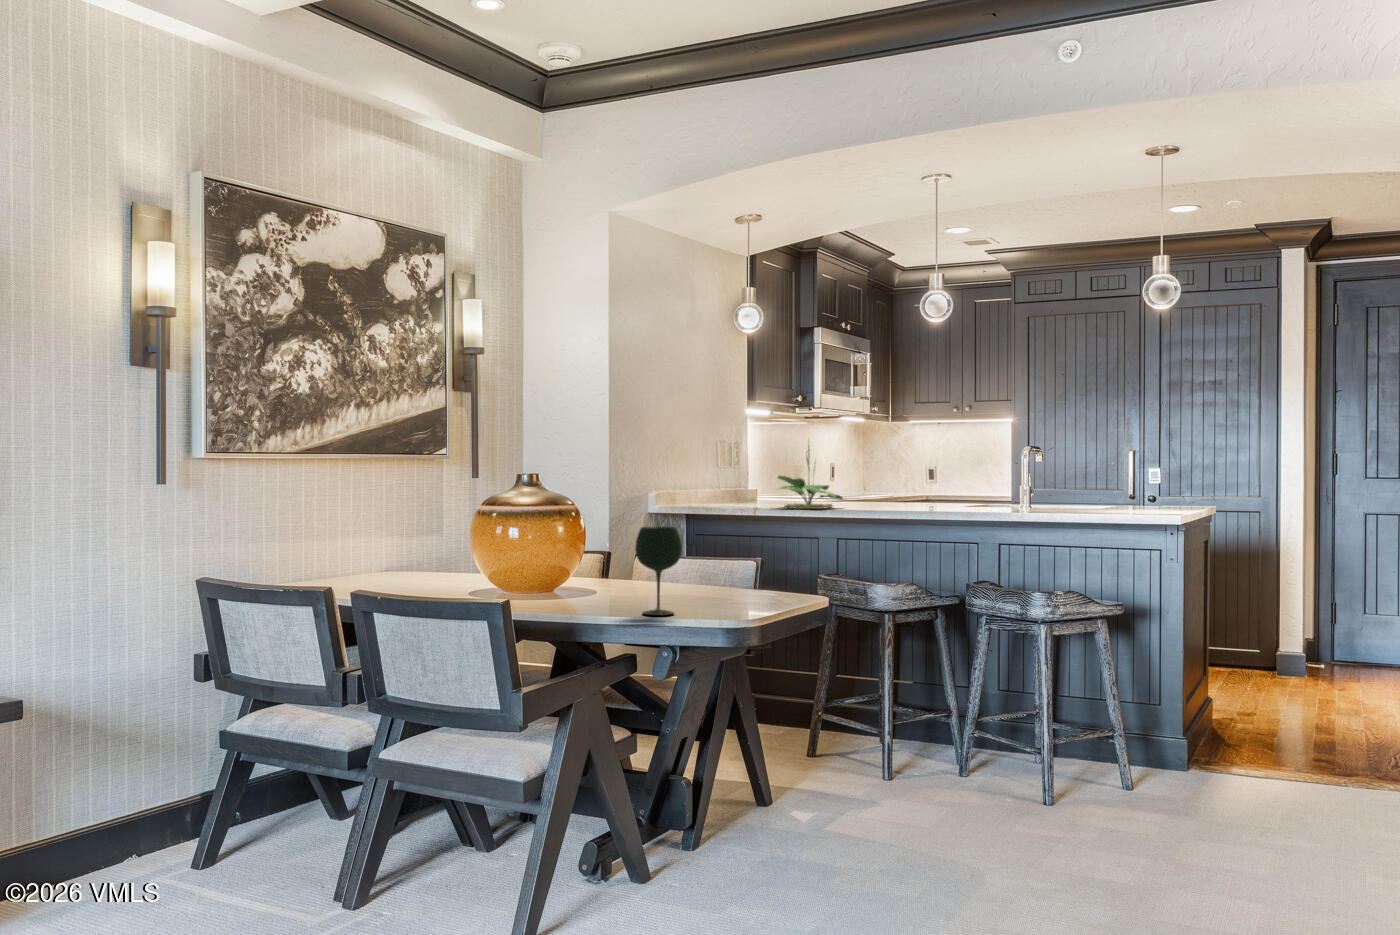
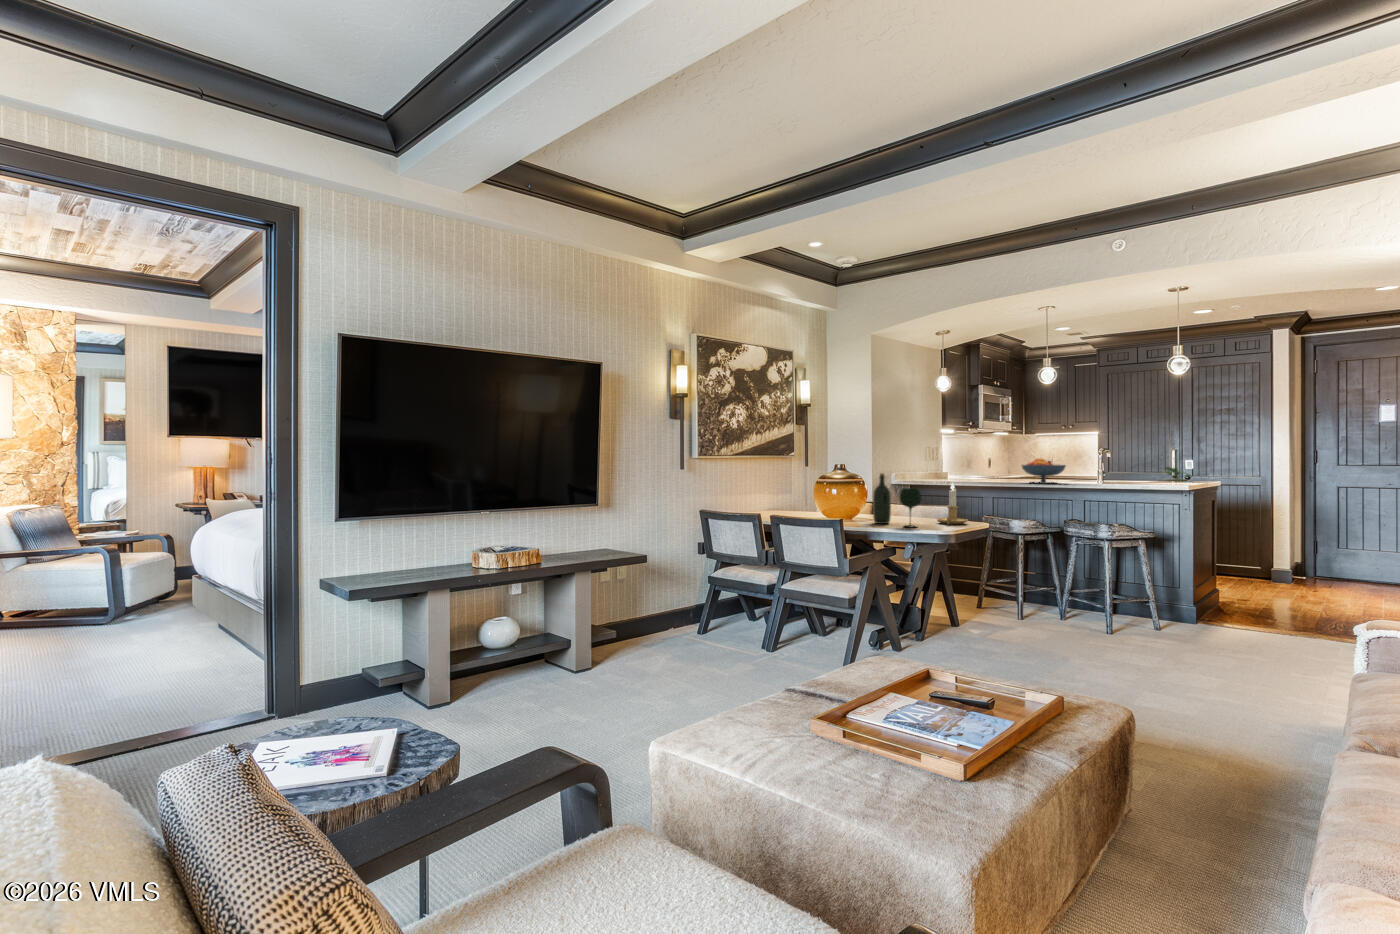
potted plant: present [777,446,843,509] -> present [1160,467,1192,481]
fruit bowl: none [894,463,971,510] -> present [1022,458,1066,484]
wine bottle: none [585,494,622,606] -> present [873,473,891,524]
candlestick: none [721,512,785,605] -> present [937,483,968,525]

